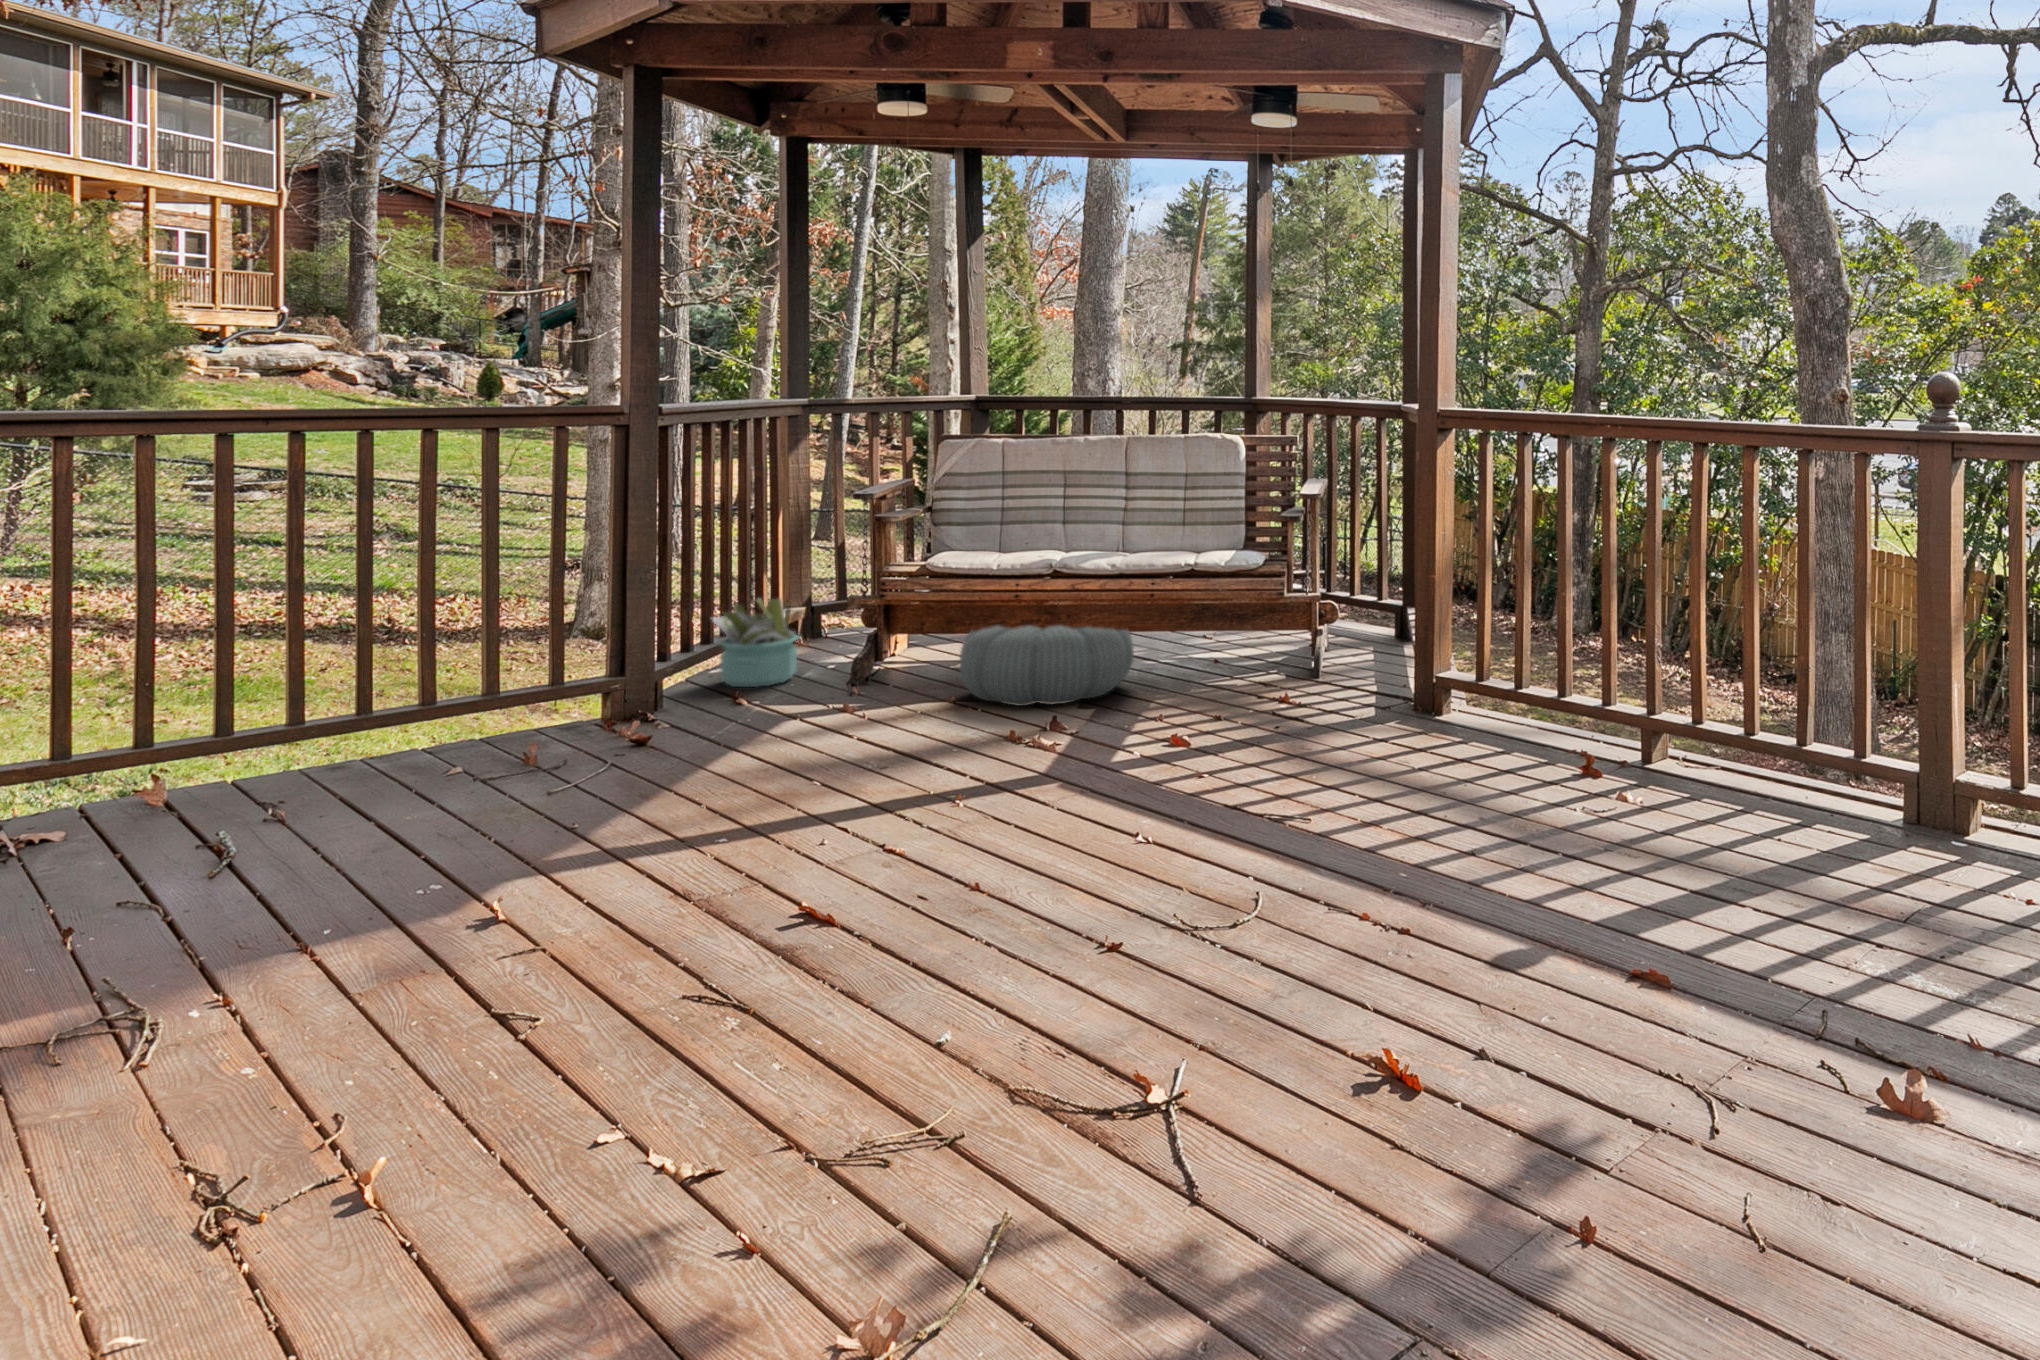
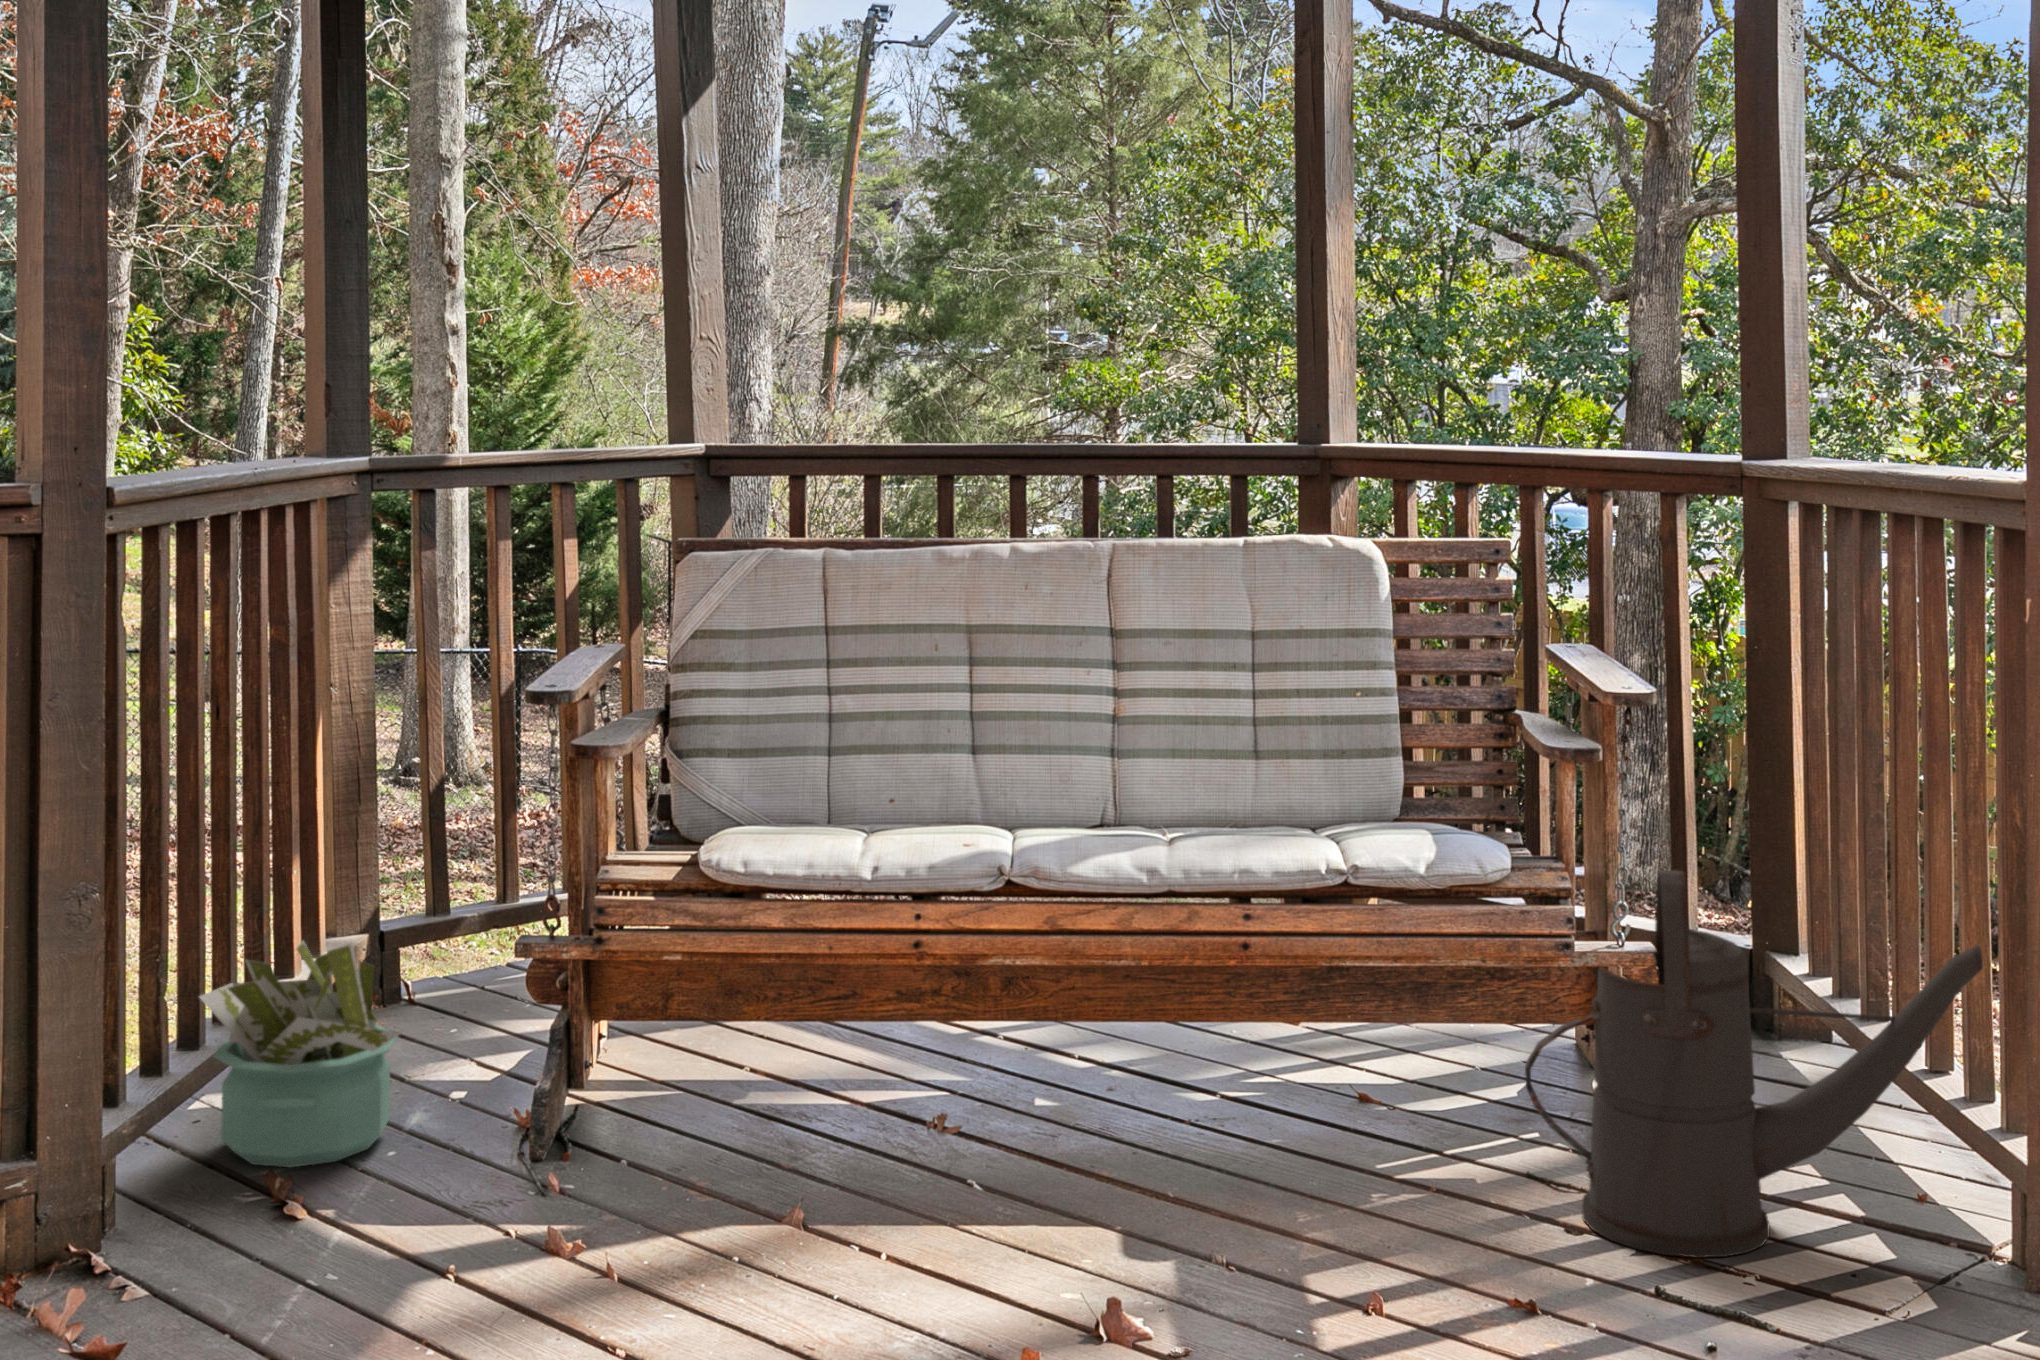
watering can: none [1244,560,1409,704] -> present [1525,870,1983,1258]
pouf: present [960,626,1134,706] -> none [813,983,1231,1254]

